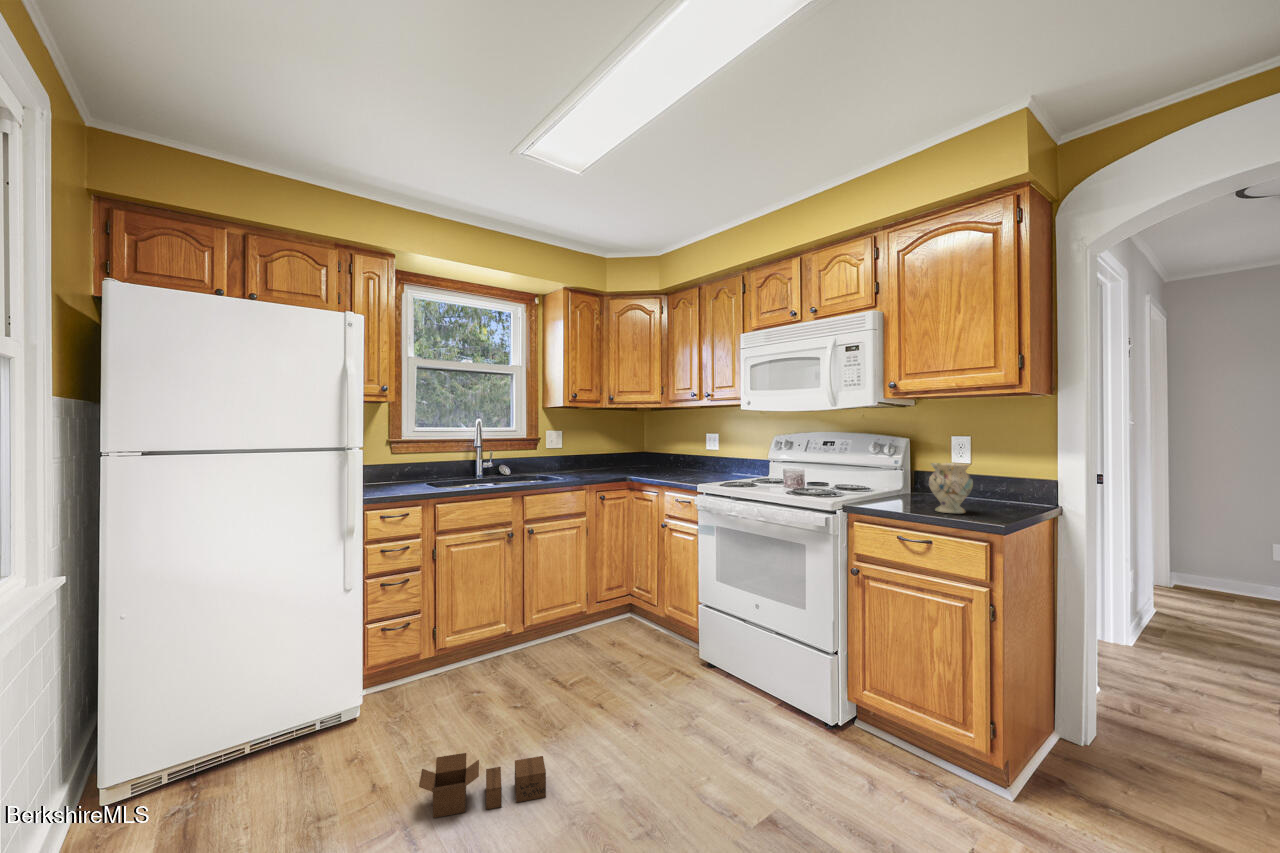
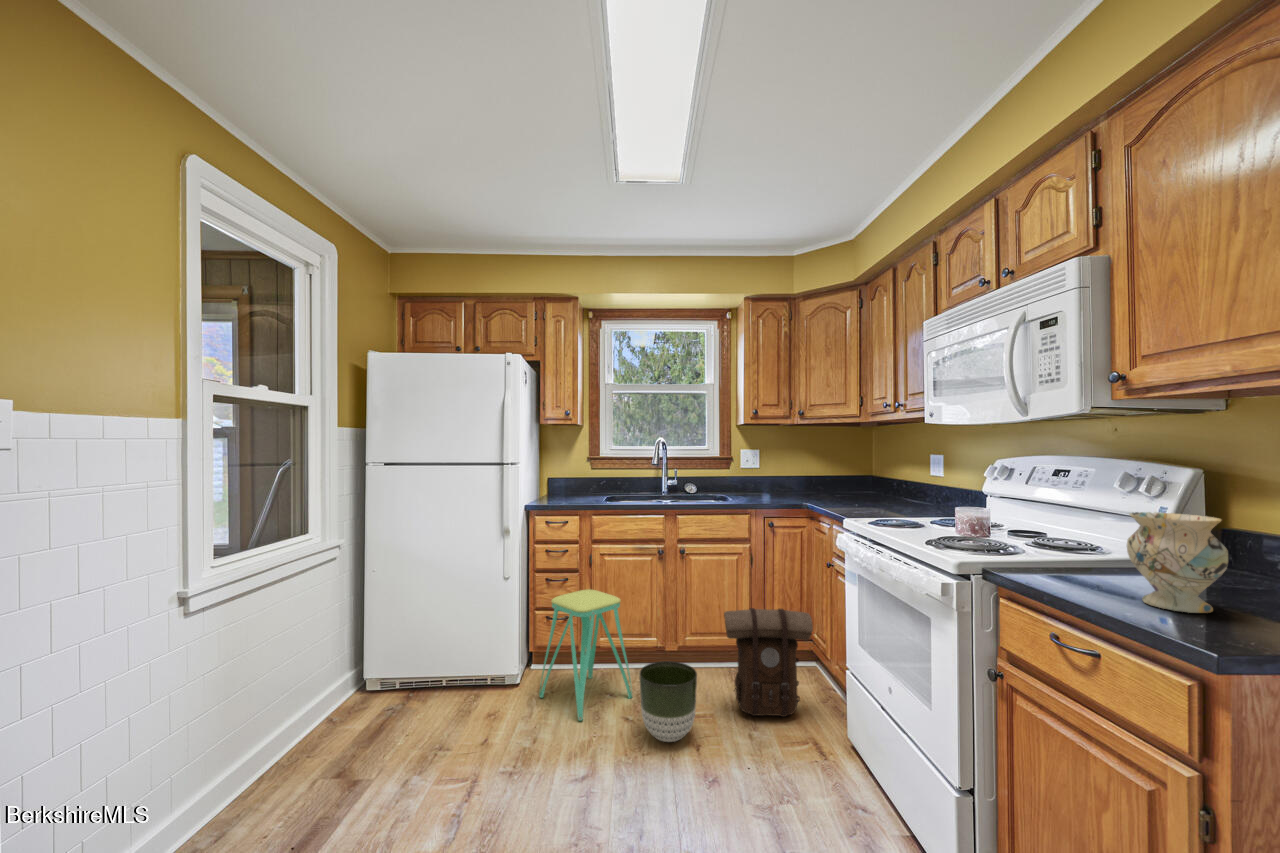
backpack: none [592,568,665,665] -> present [724,608,813,717]
stool: none [401,584,503,718] -> present [539,589,632,720]
planter: none [539,632,594,707] -> present [639,661,697,742]
cardboard box: present [419,753,546,818] -> none [469,744,581,823]

